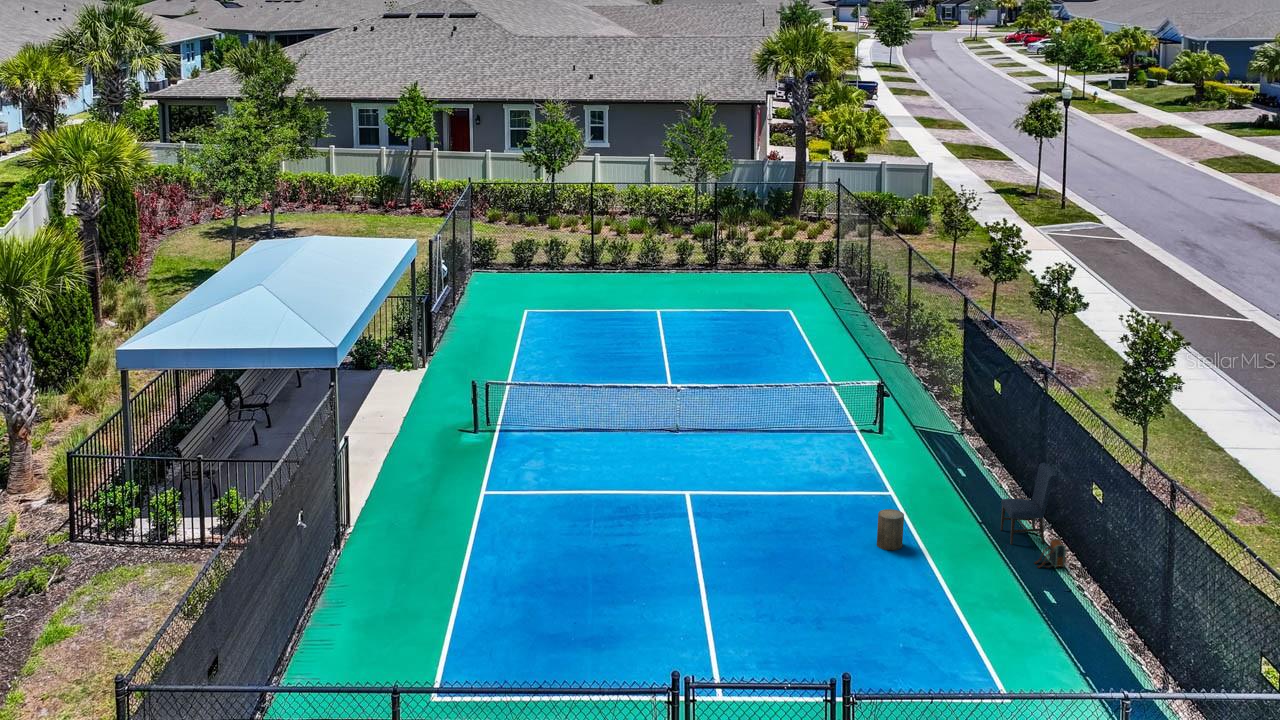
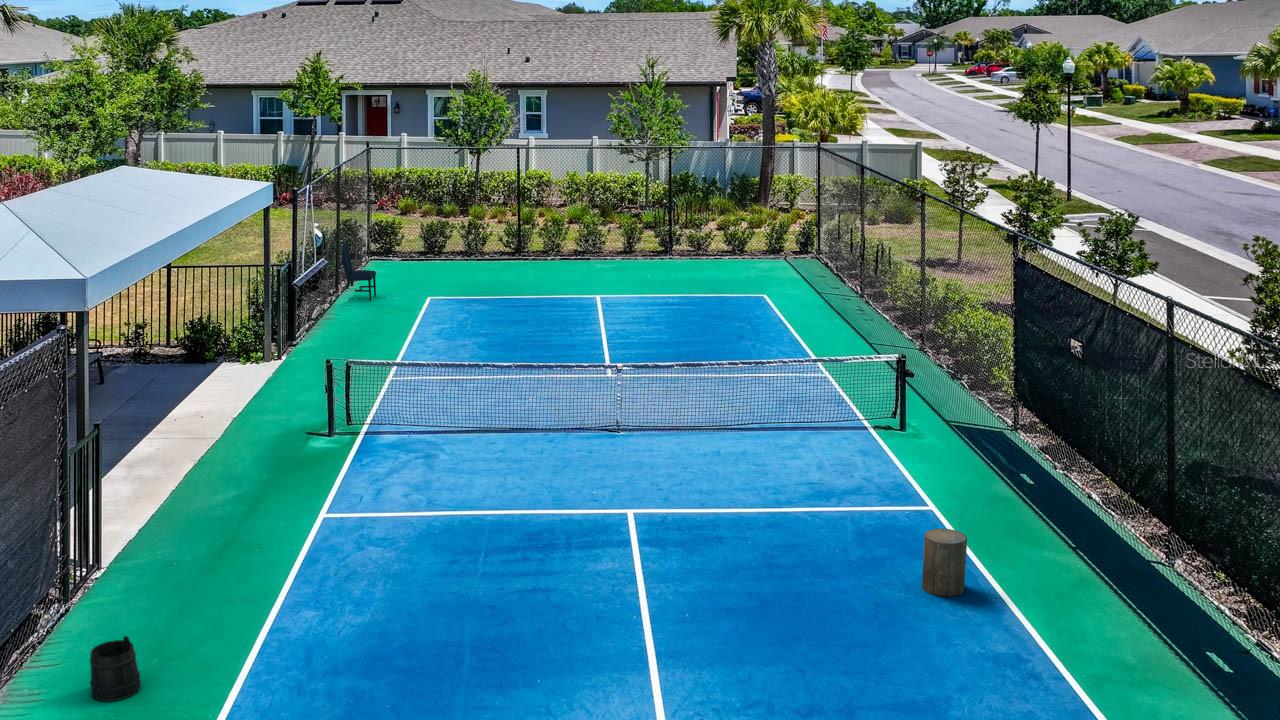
chair: present [1001,463,1058,545] -> present [340,243,376,301]
backpack: present [1035,539,1066,568] -> none [1189,574,1253,623]
bucket: none [402,567,429,602] -> present [90,636,141,702]

